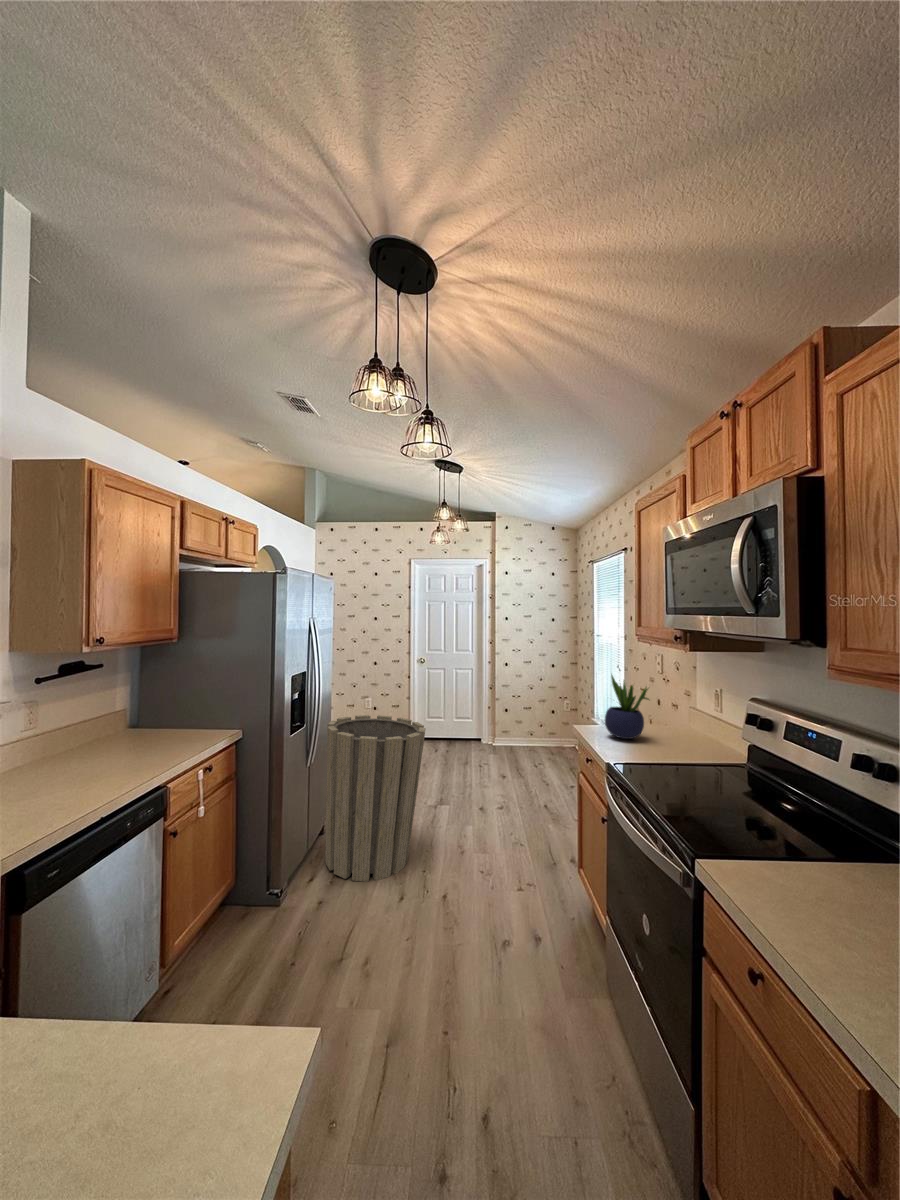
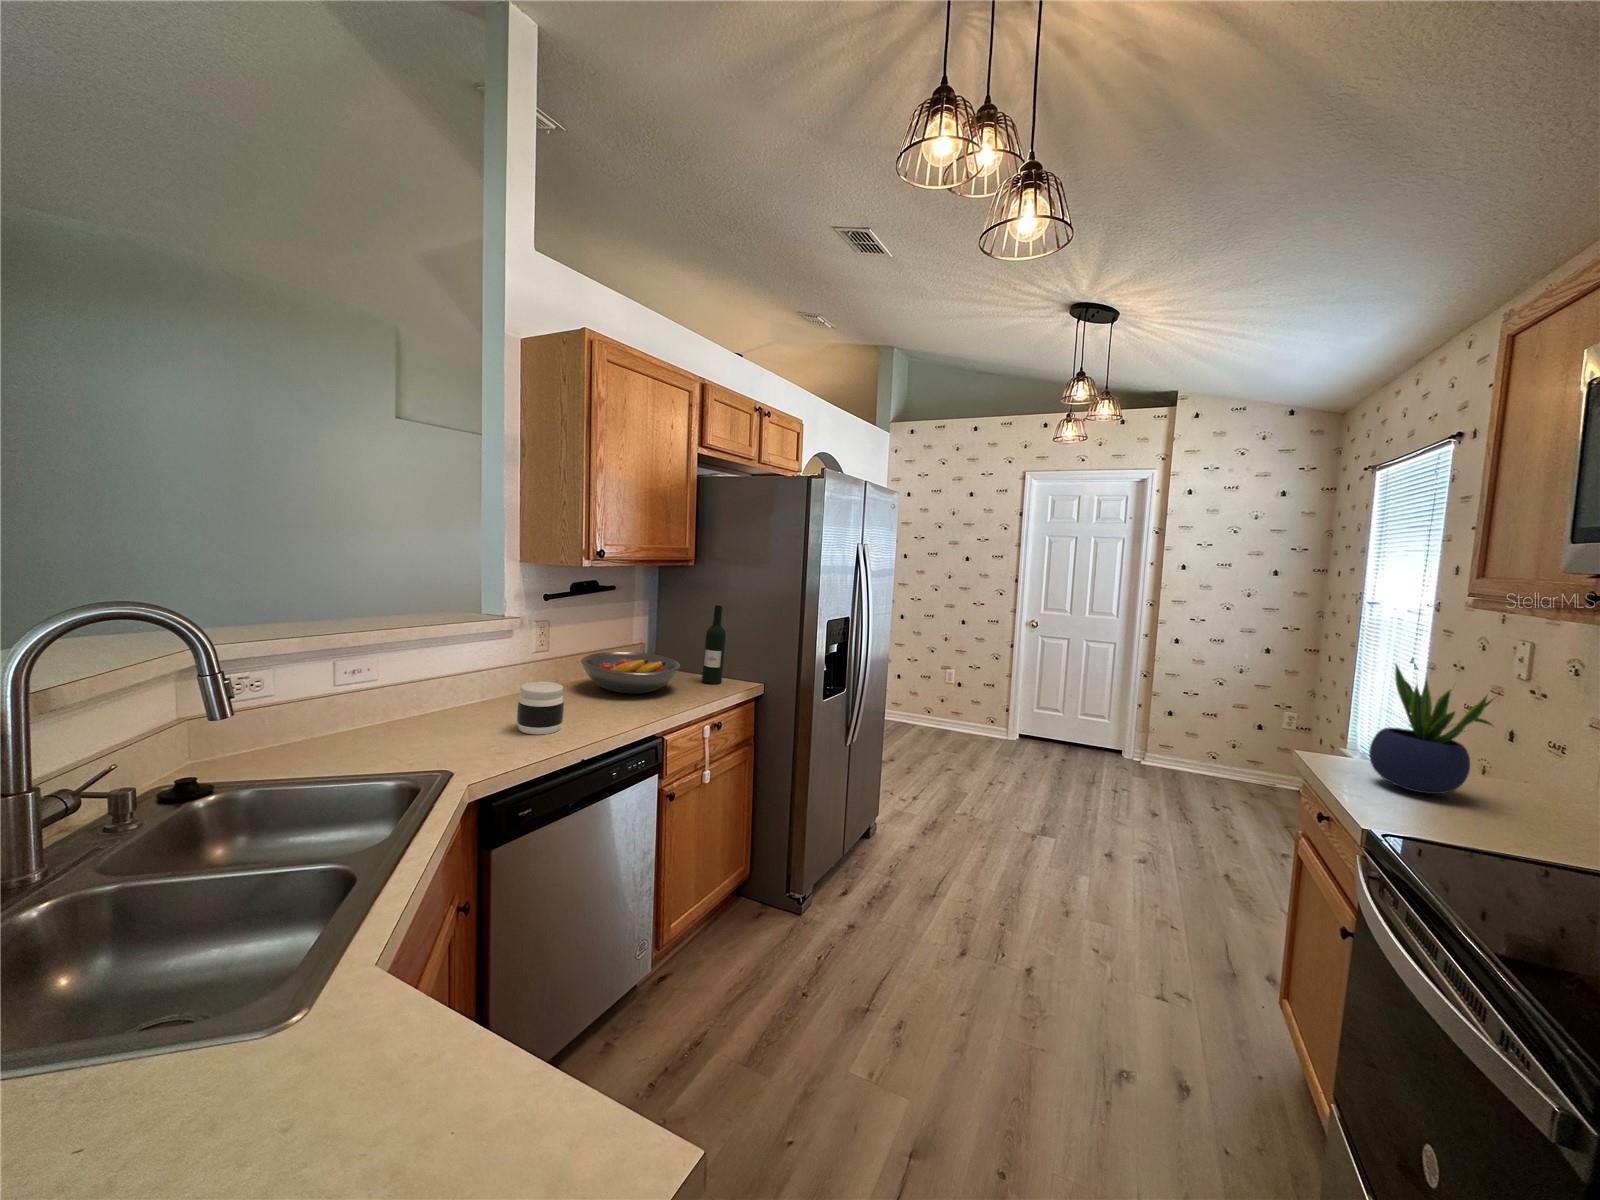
wine bottle: none [188,672,208,736] -> present [702,605,726,684]
trash can: present [325,715,426,882] -> none [867,687,1021,919]
fruit bowl: none [75,718,172,754] -> present [581,652,680,694]
jar: none [29,755,77,803] -> present [517,681,564,735]

